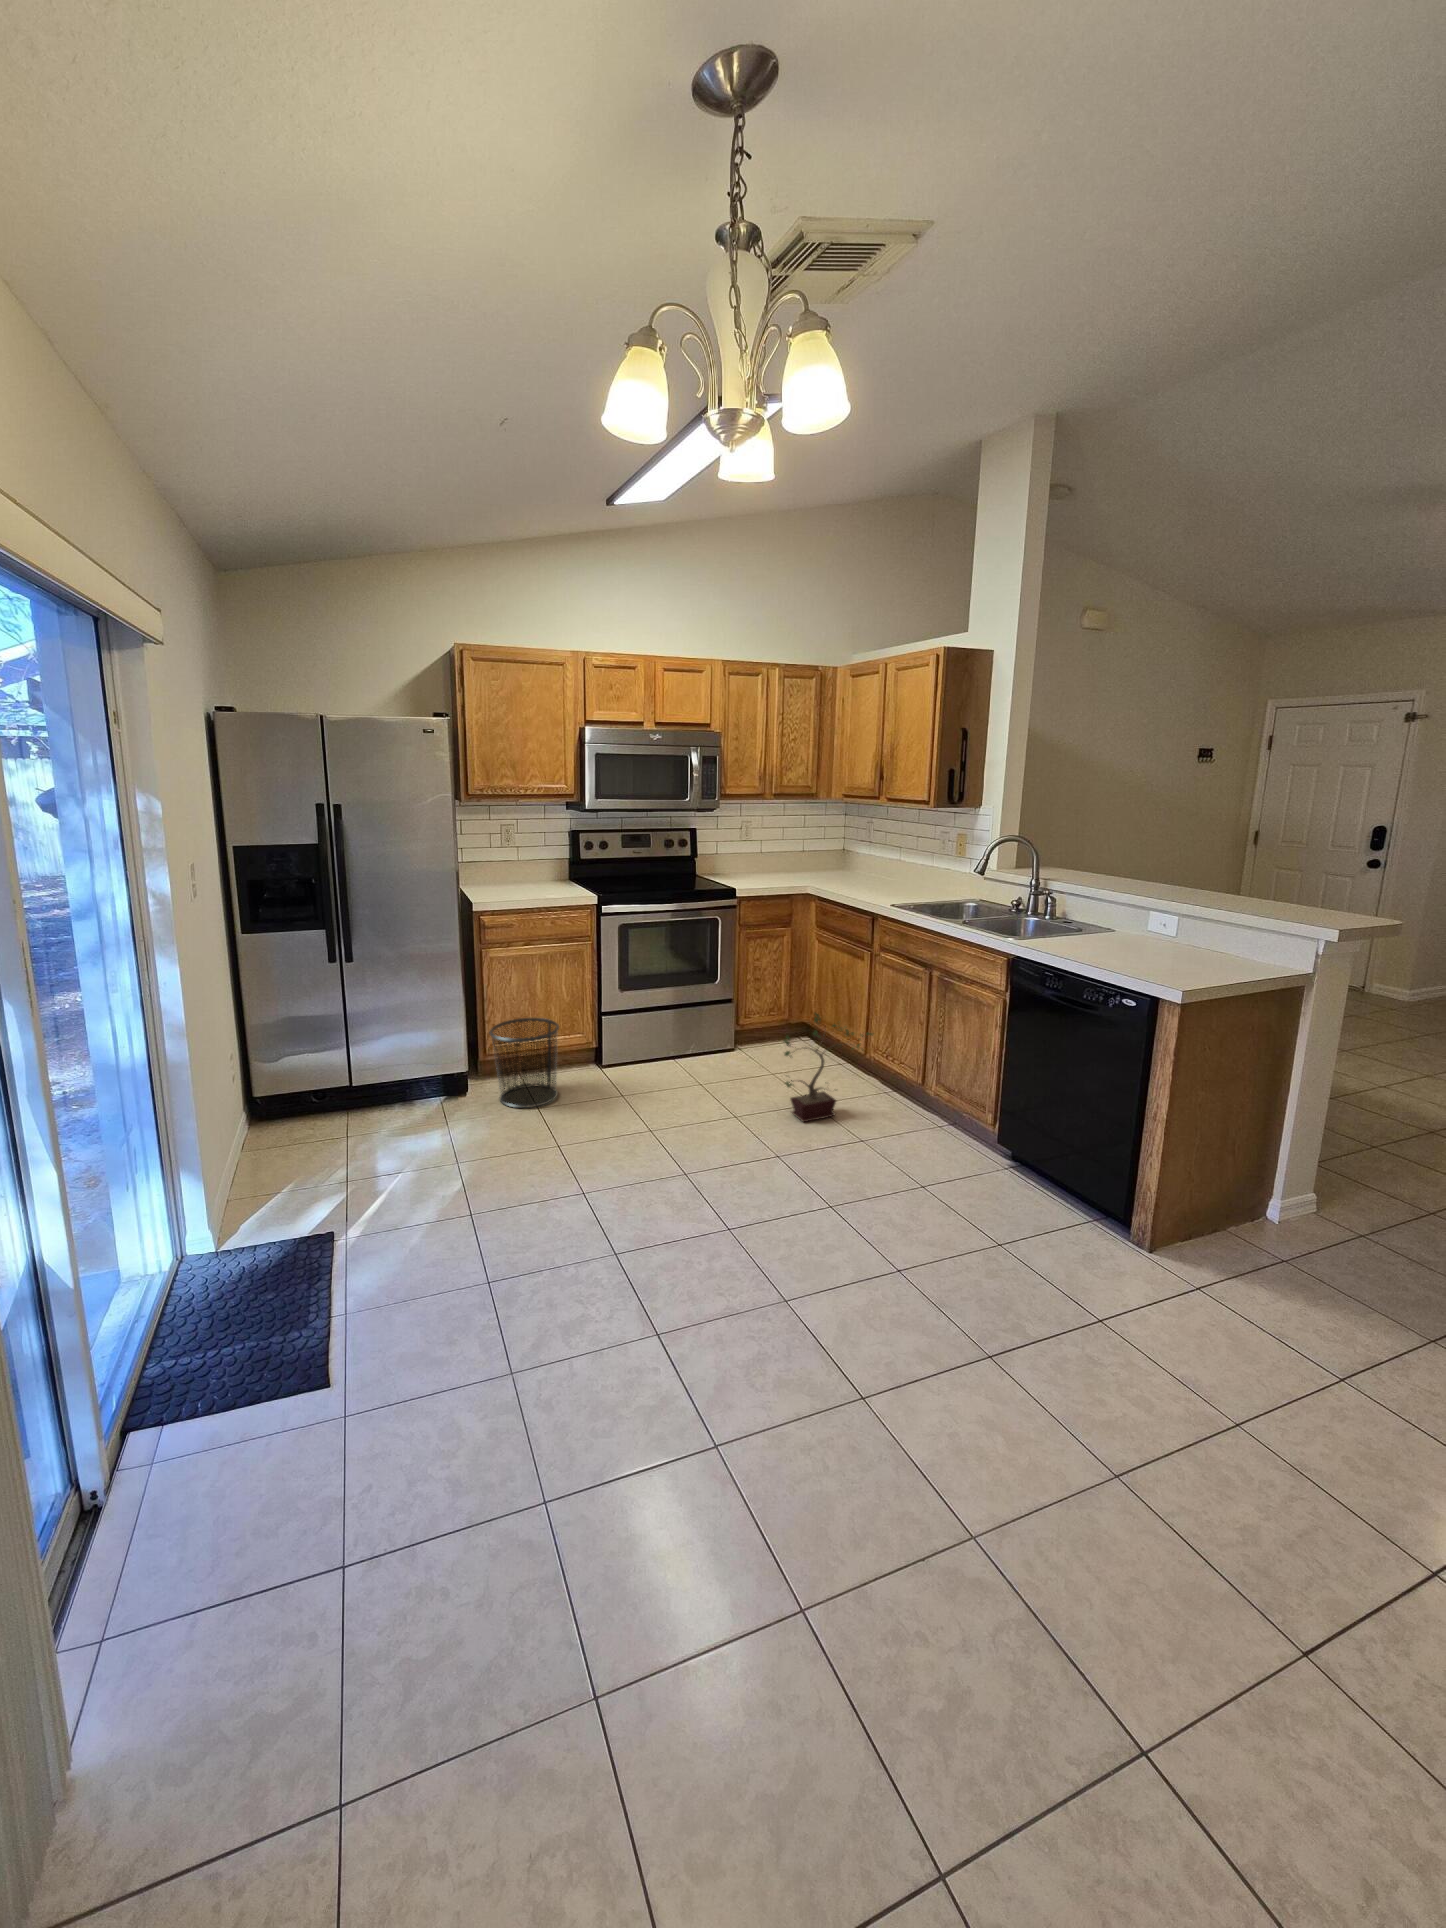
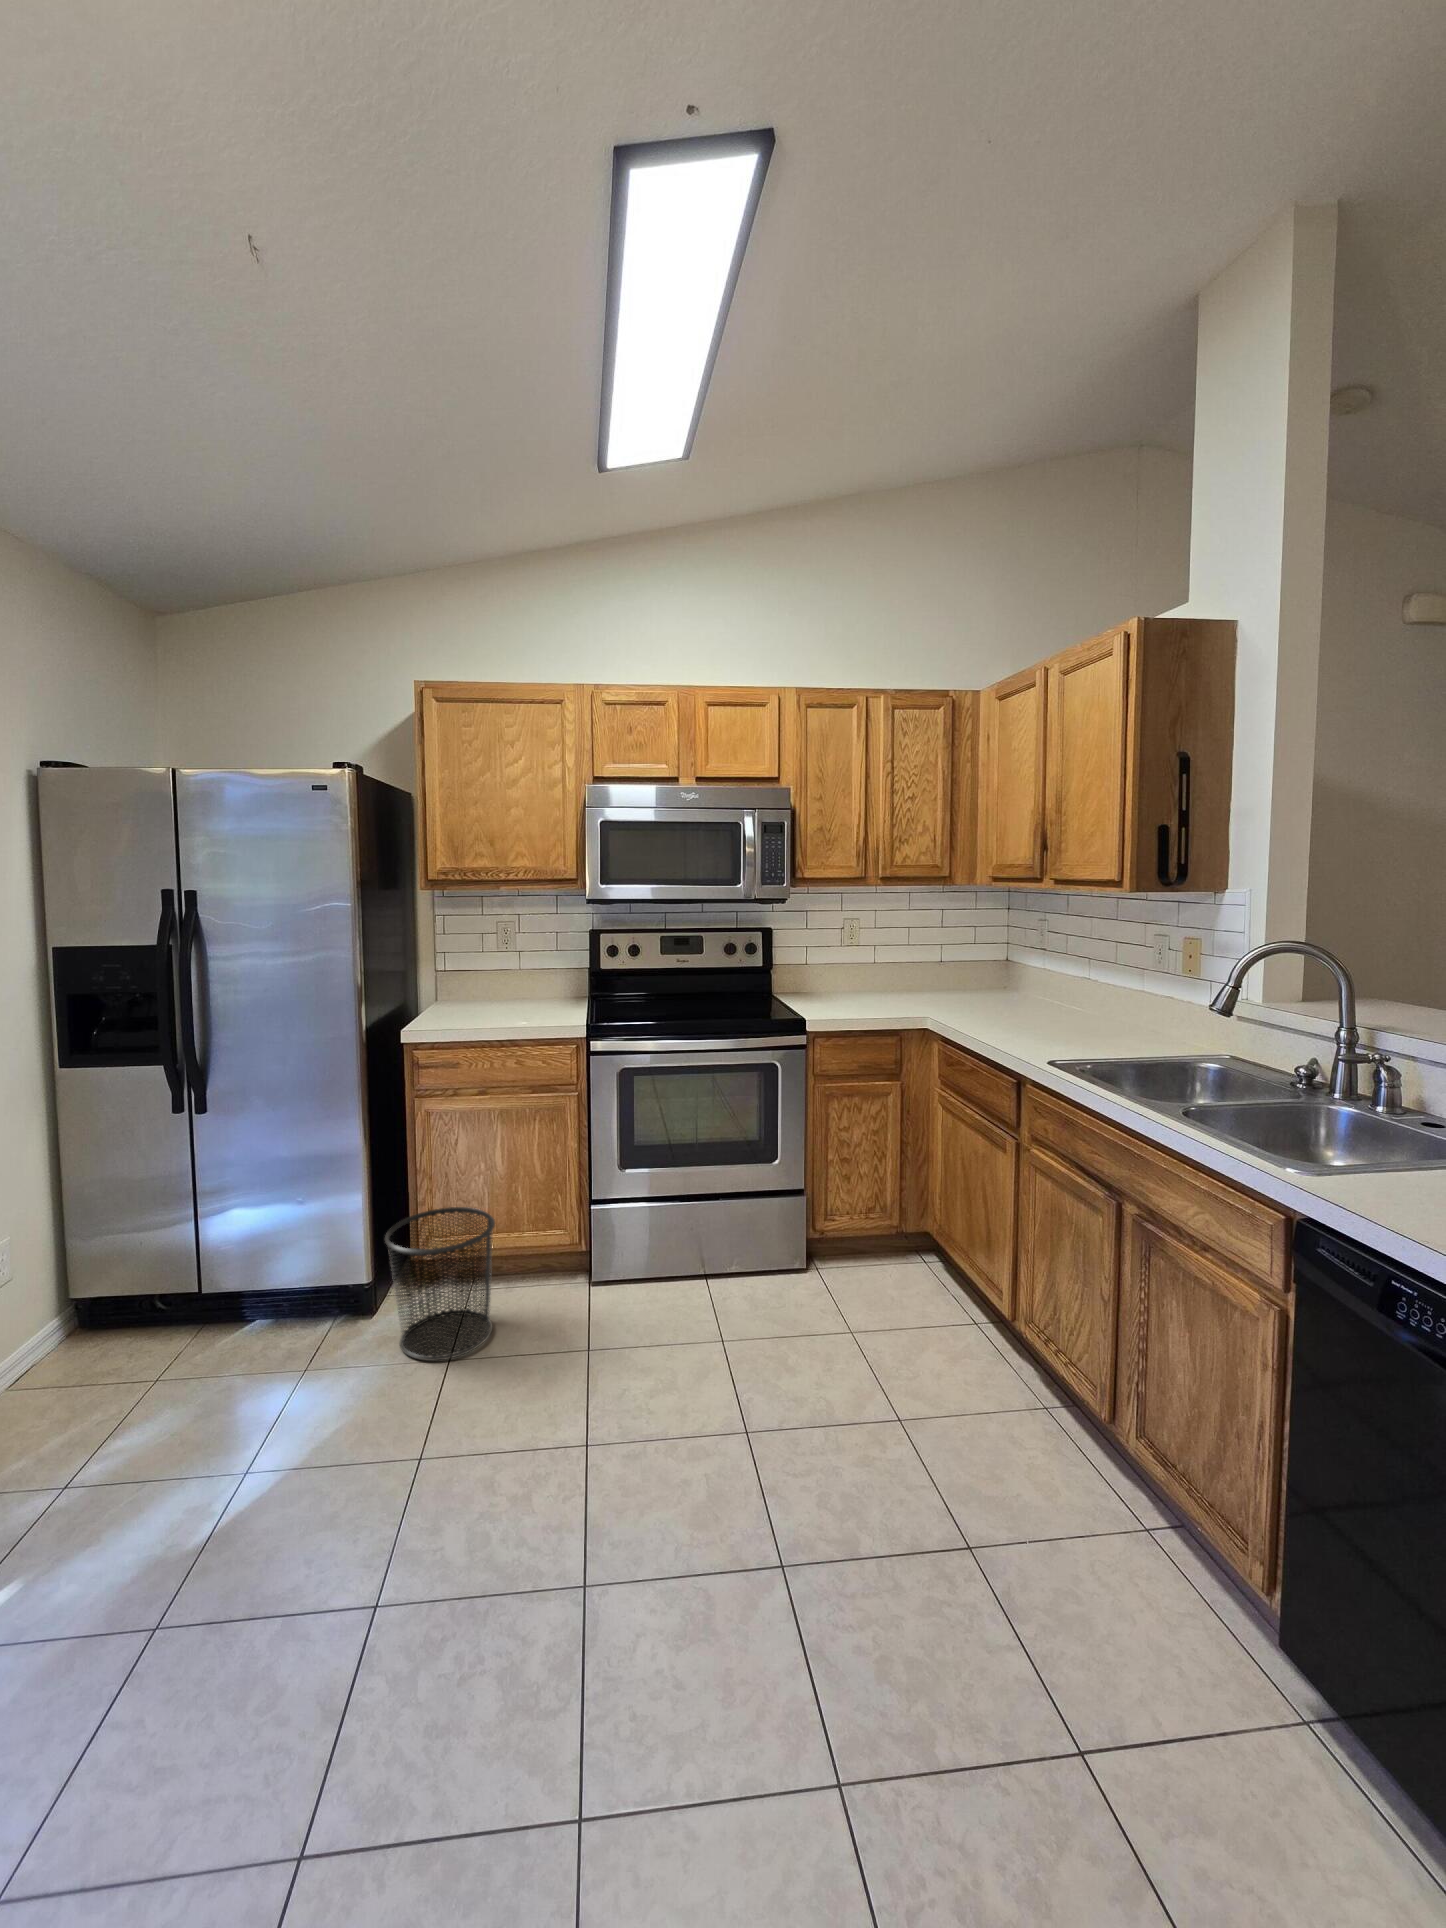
potted plant: present [784,1013,873,1122] -> none [816,1256,1004,1472]

